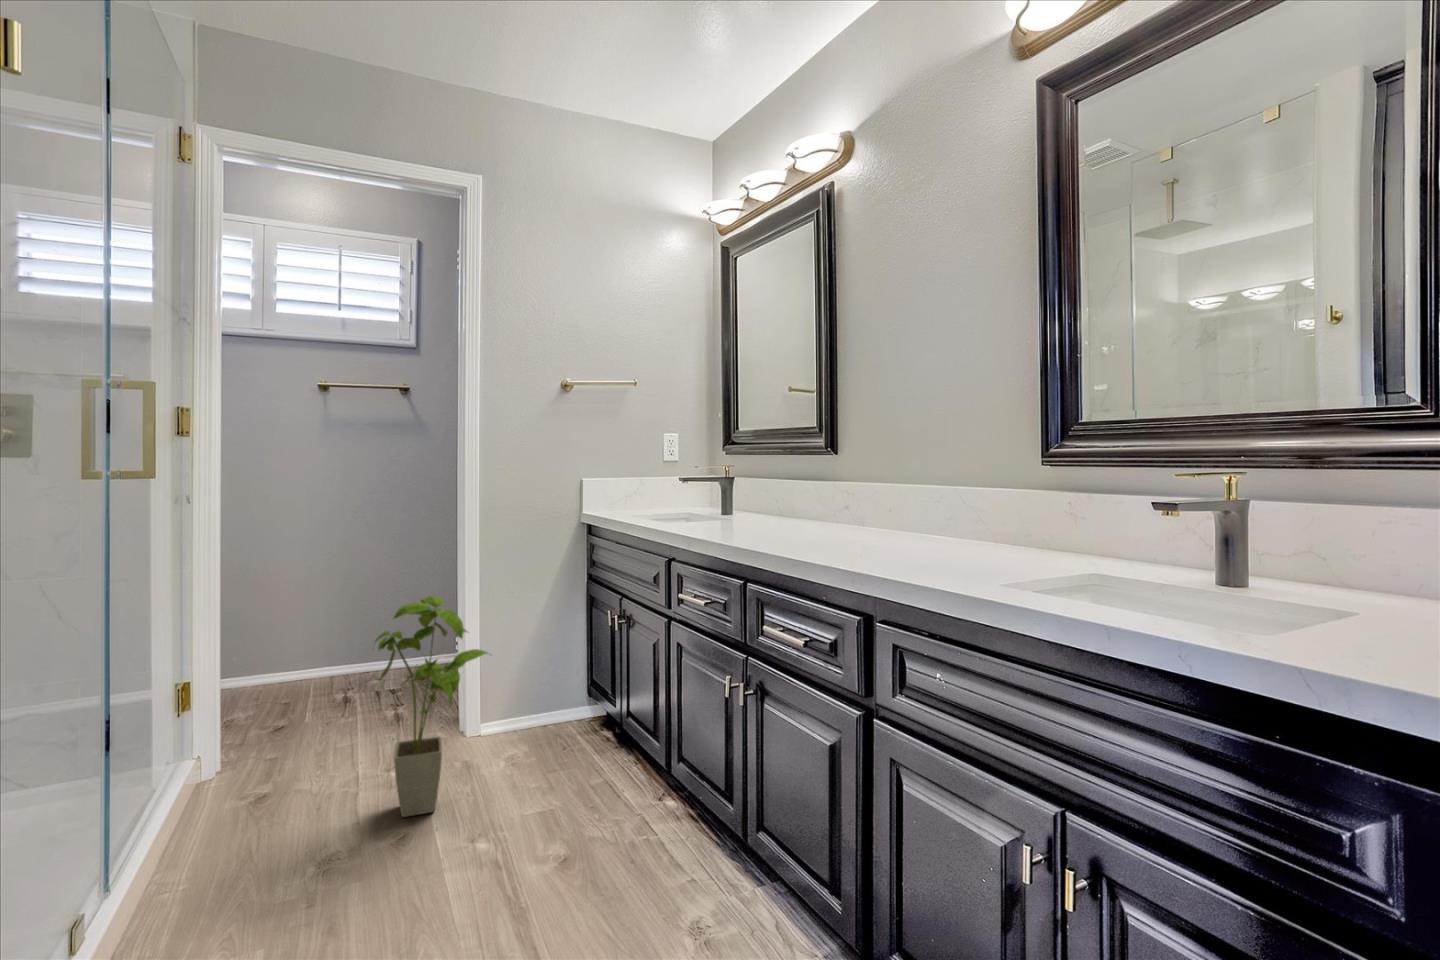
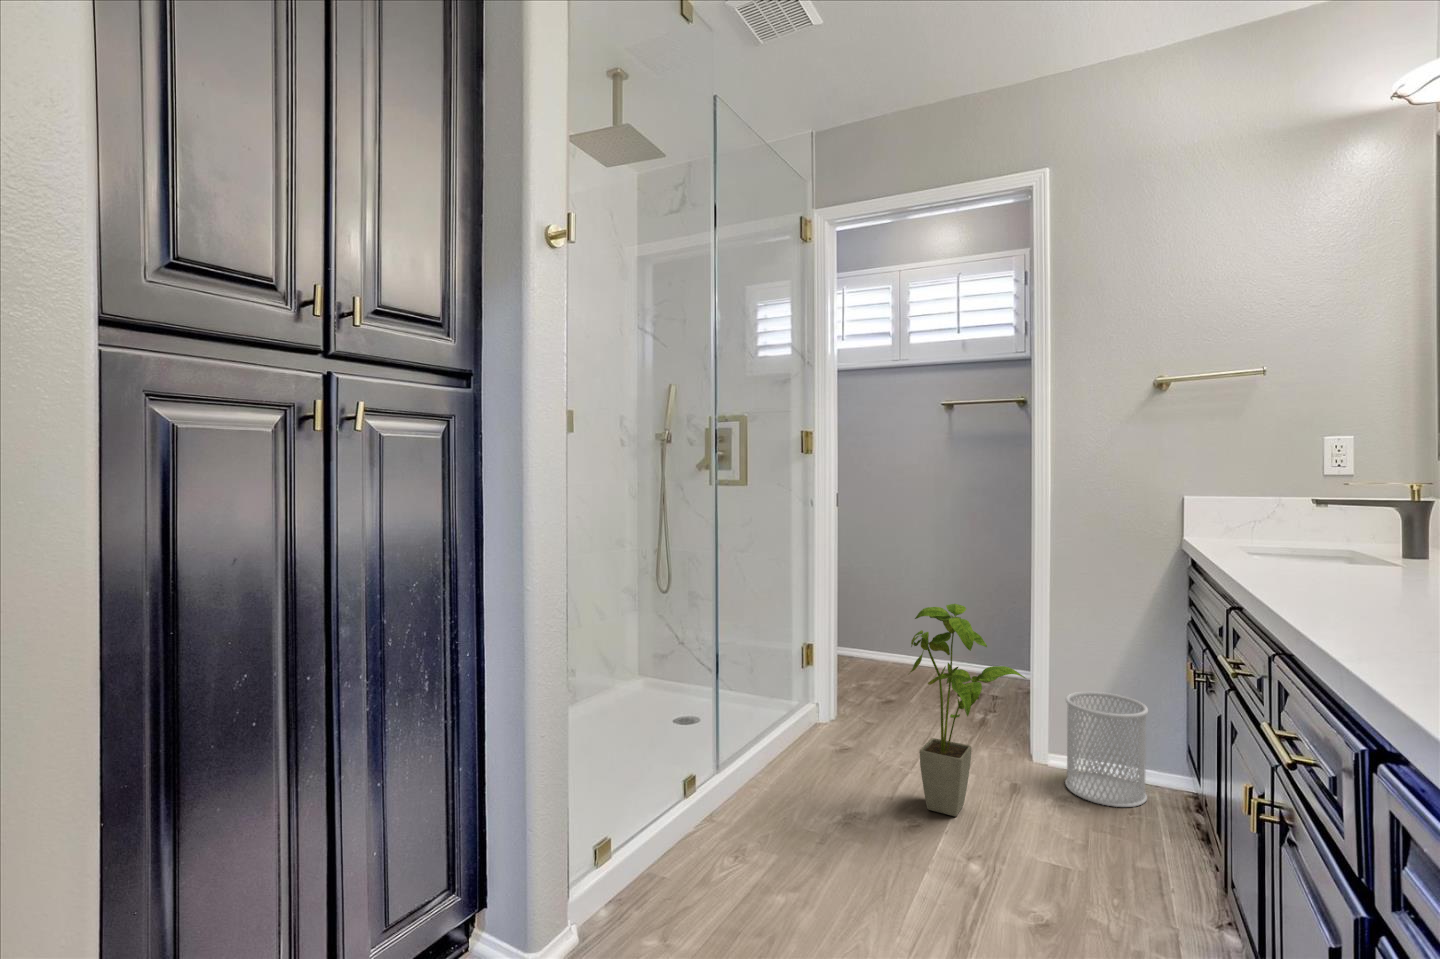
wastebasket: none [505,654,570,752] -> present [1065,692,1148,807]

